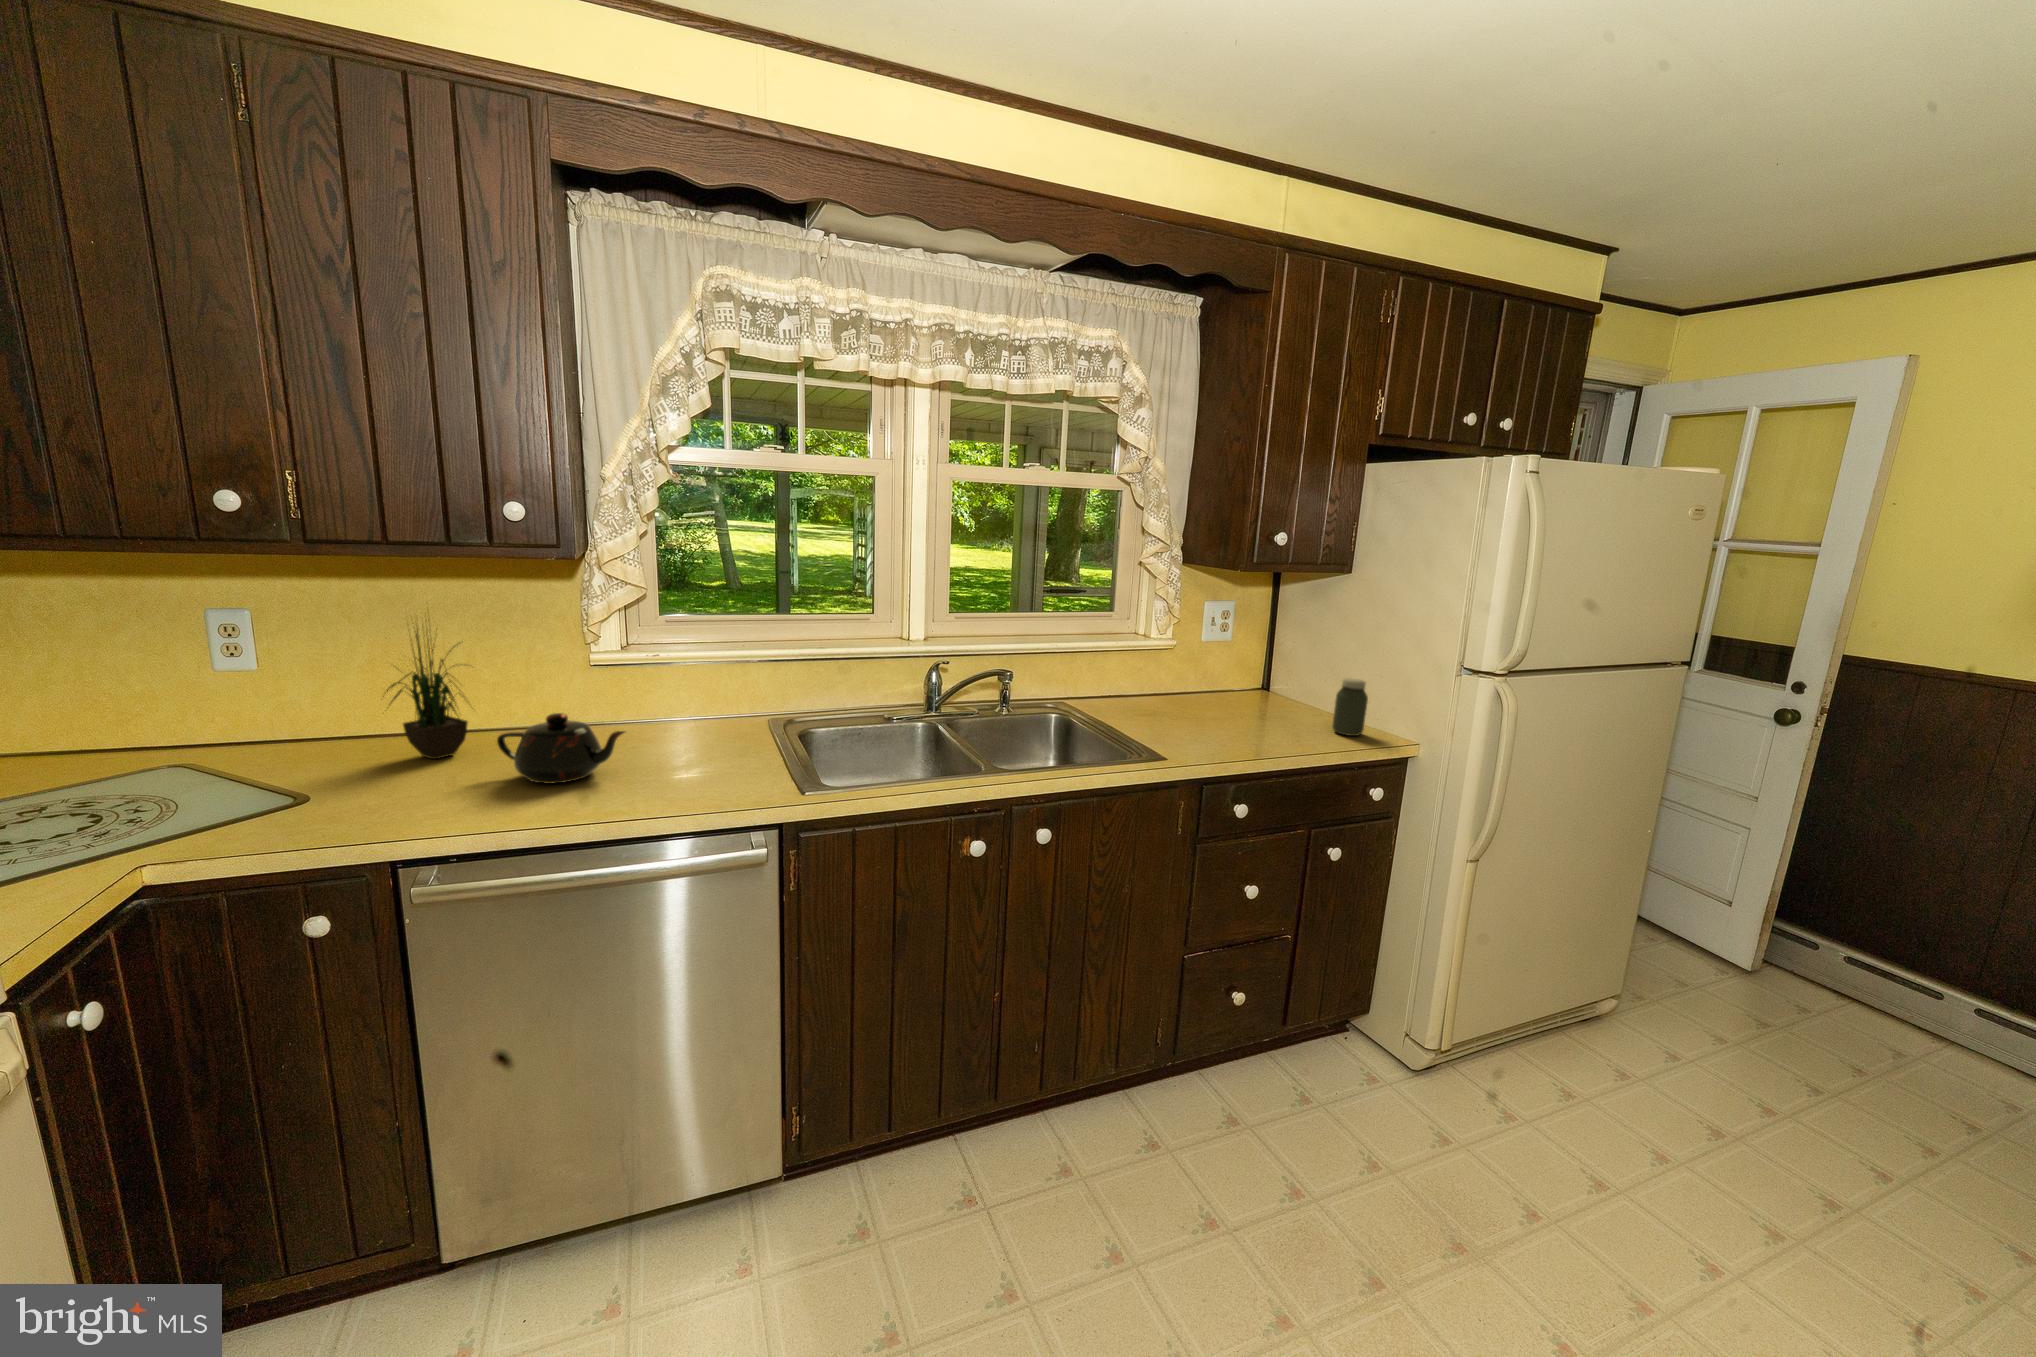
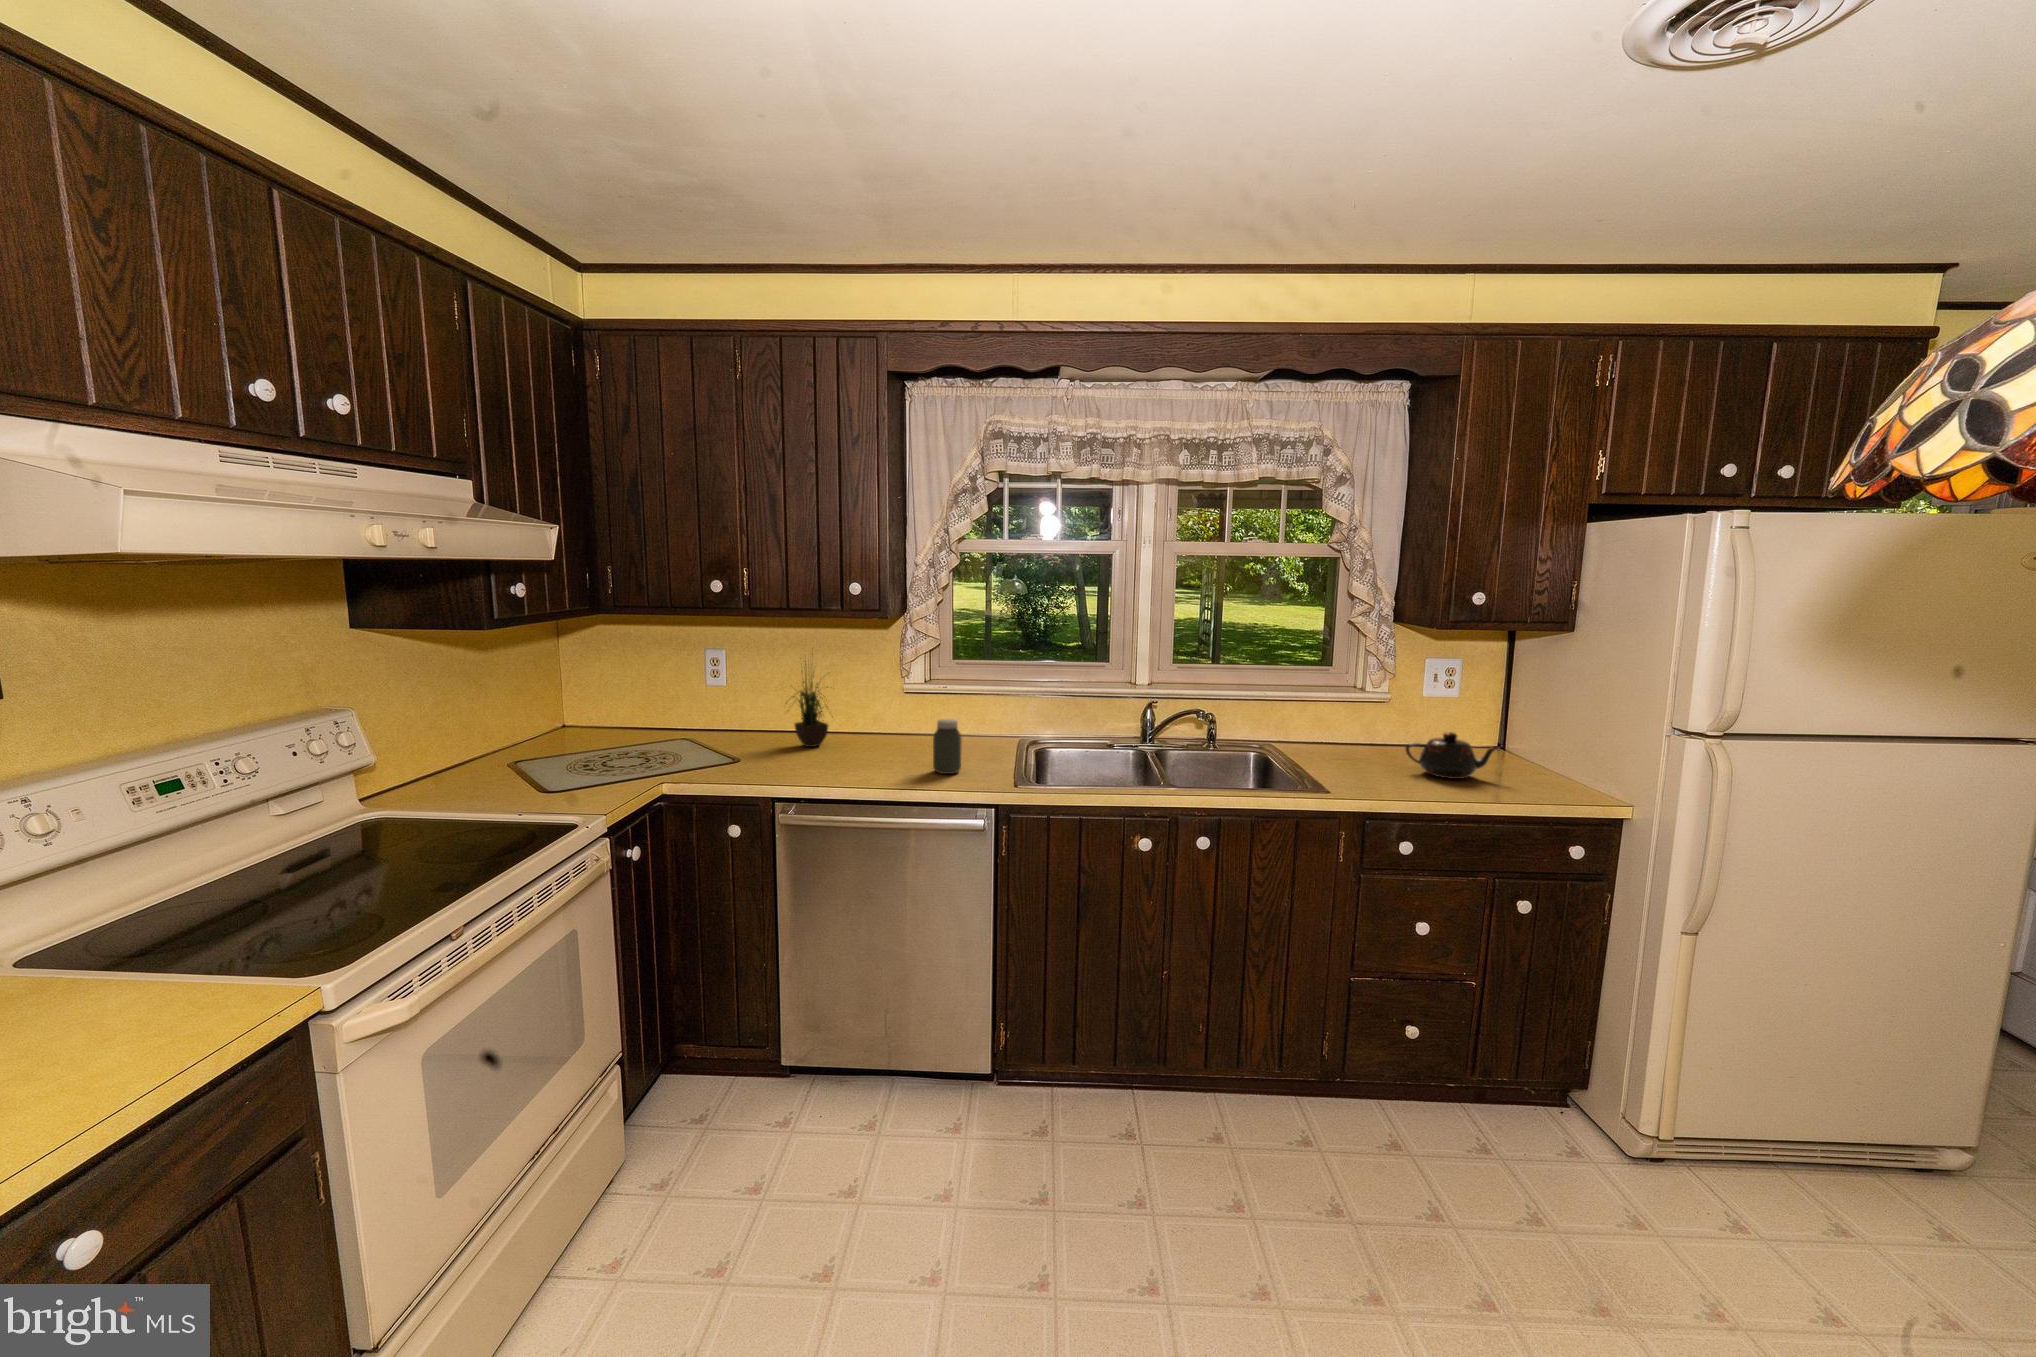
jar: present [1332,678,1368,736] -> present [933,719,962,774]
teapot: present [497,713,625,784] -> present [1405,732,1498,779]

